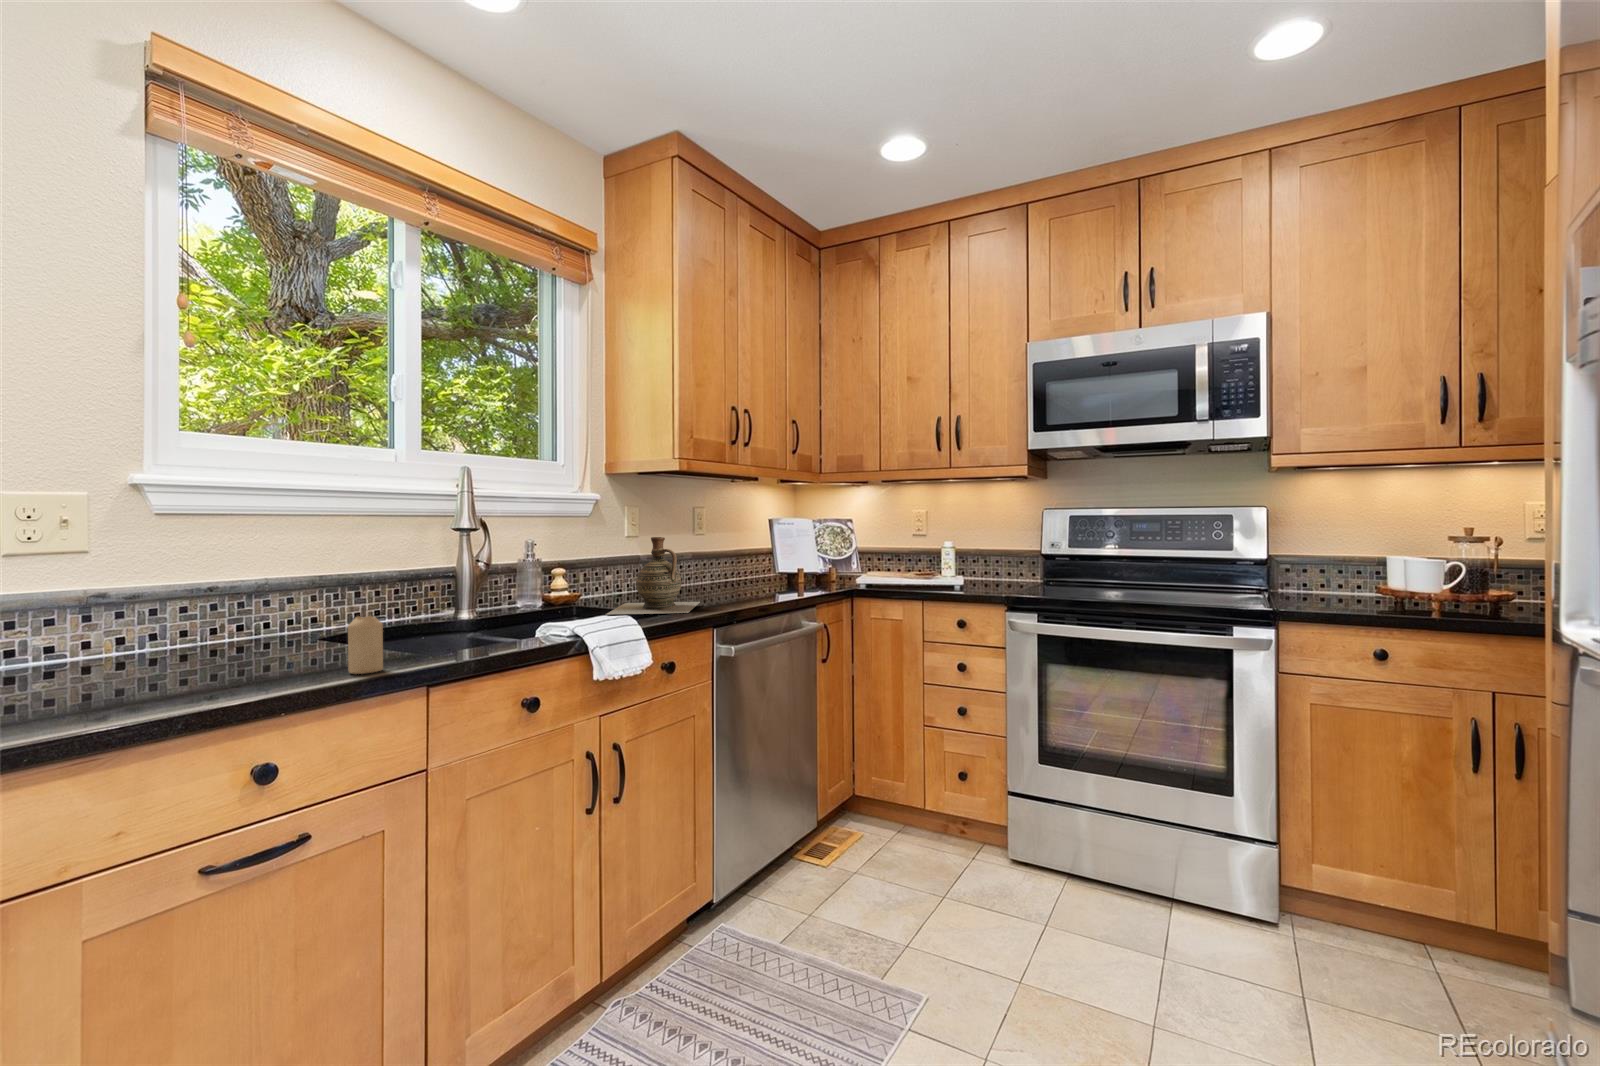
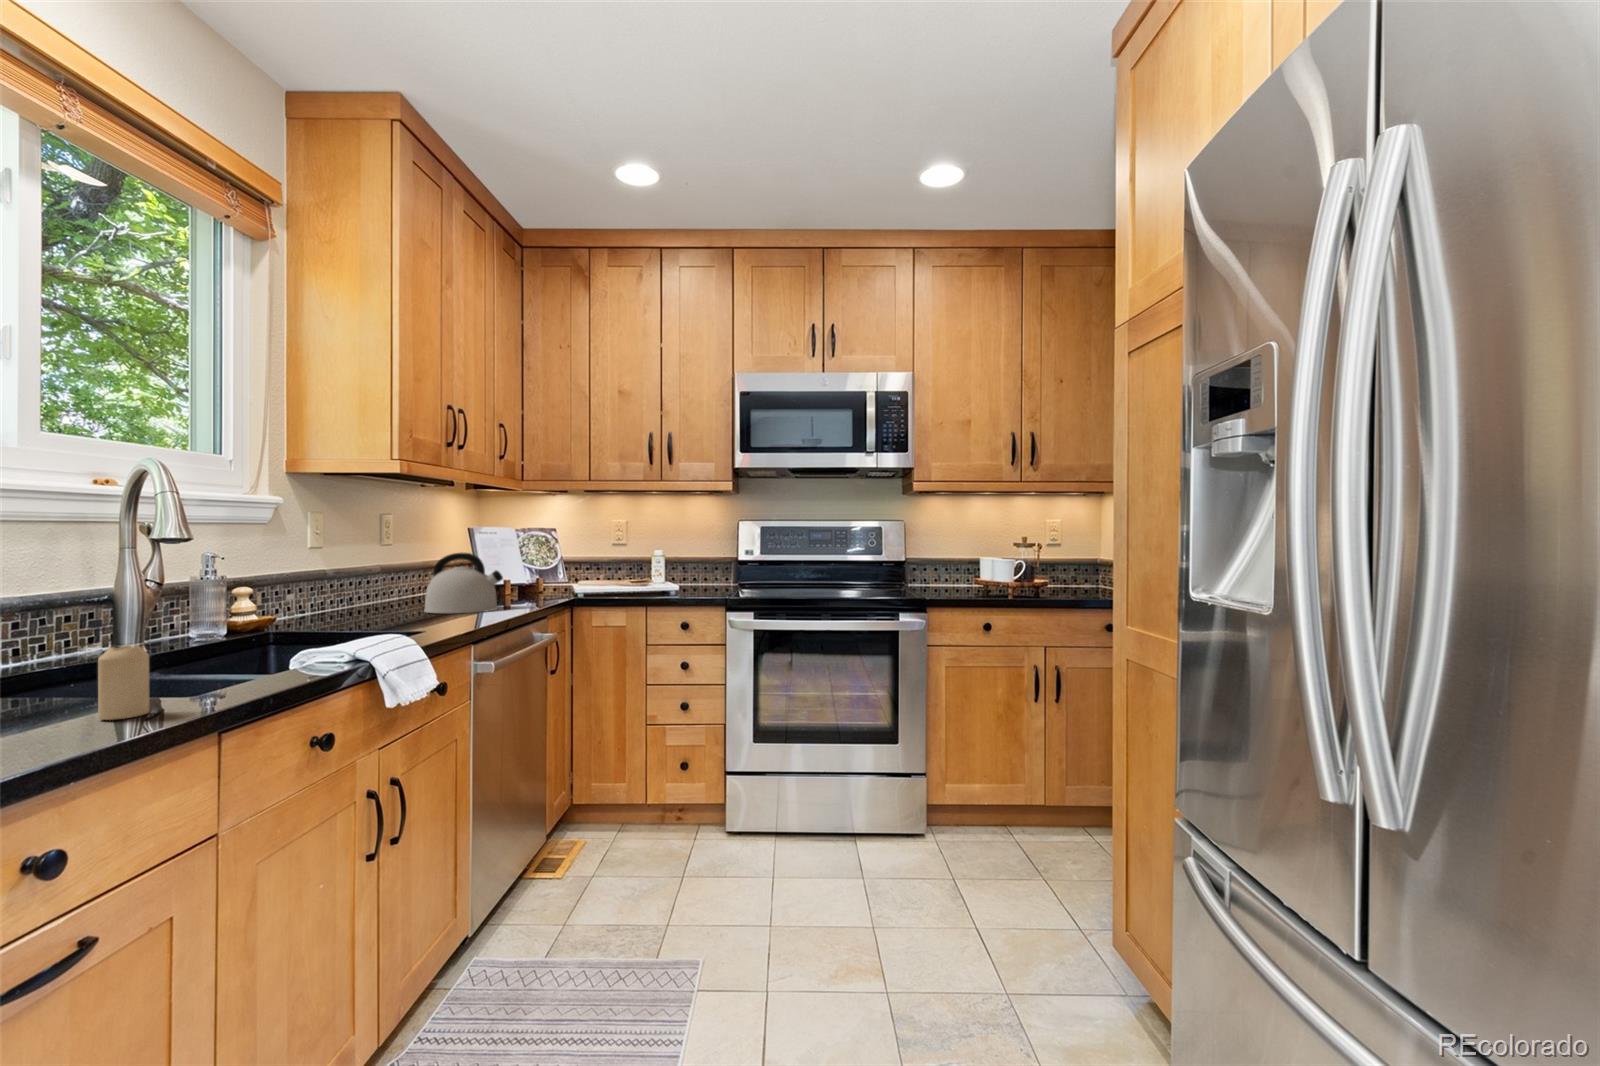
ceramic jug: present [607,537,700,615] -> none [323,546,430,635]
kettle: none [712,544,778,600] -> present [424,552,503,613]

